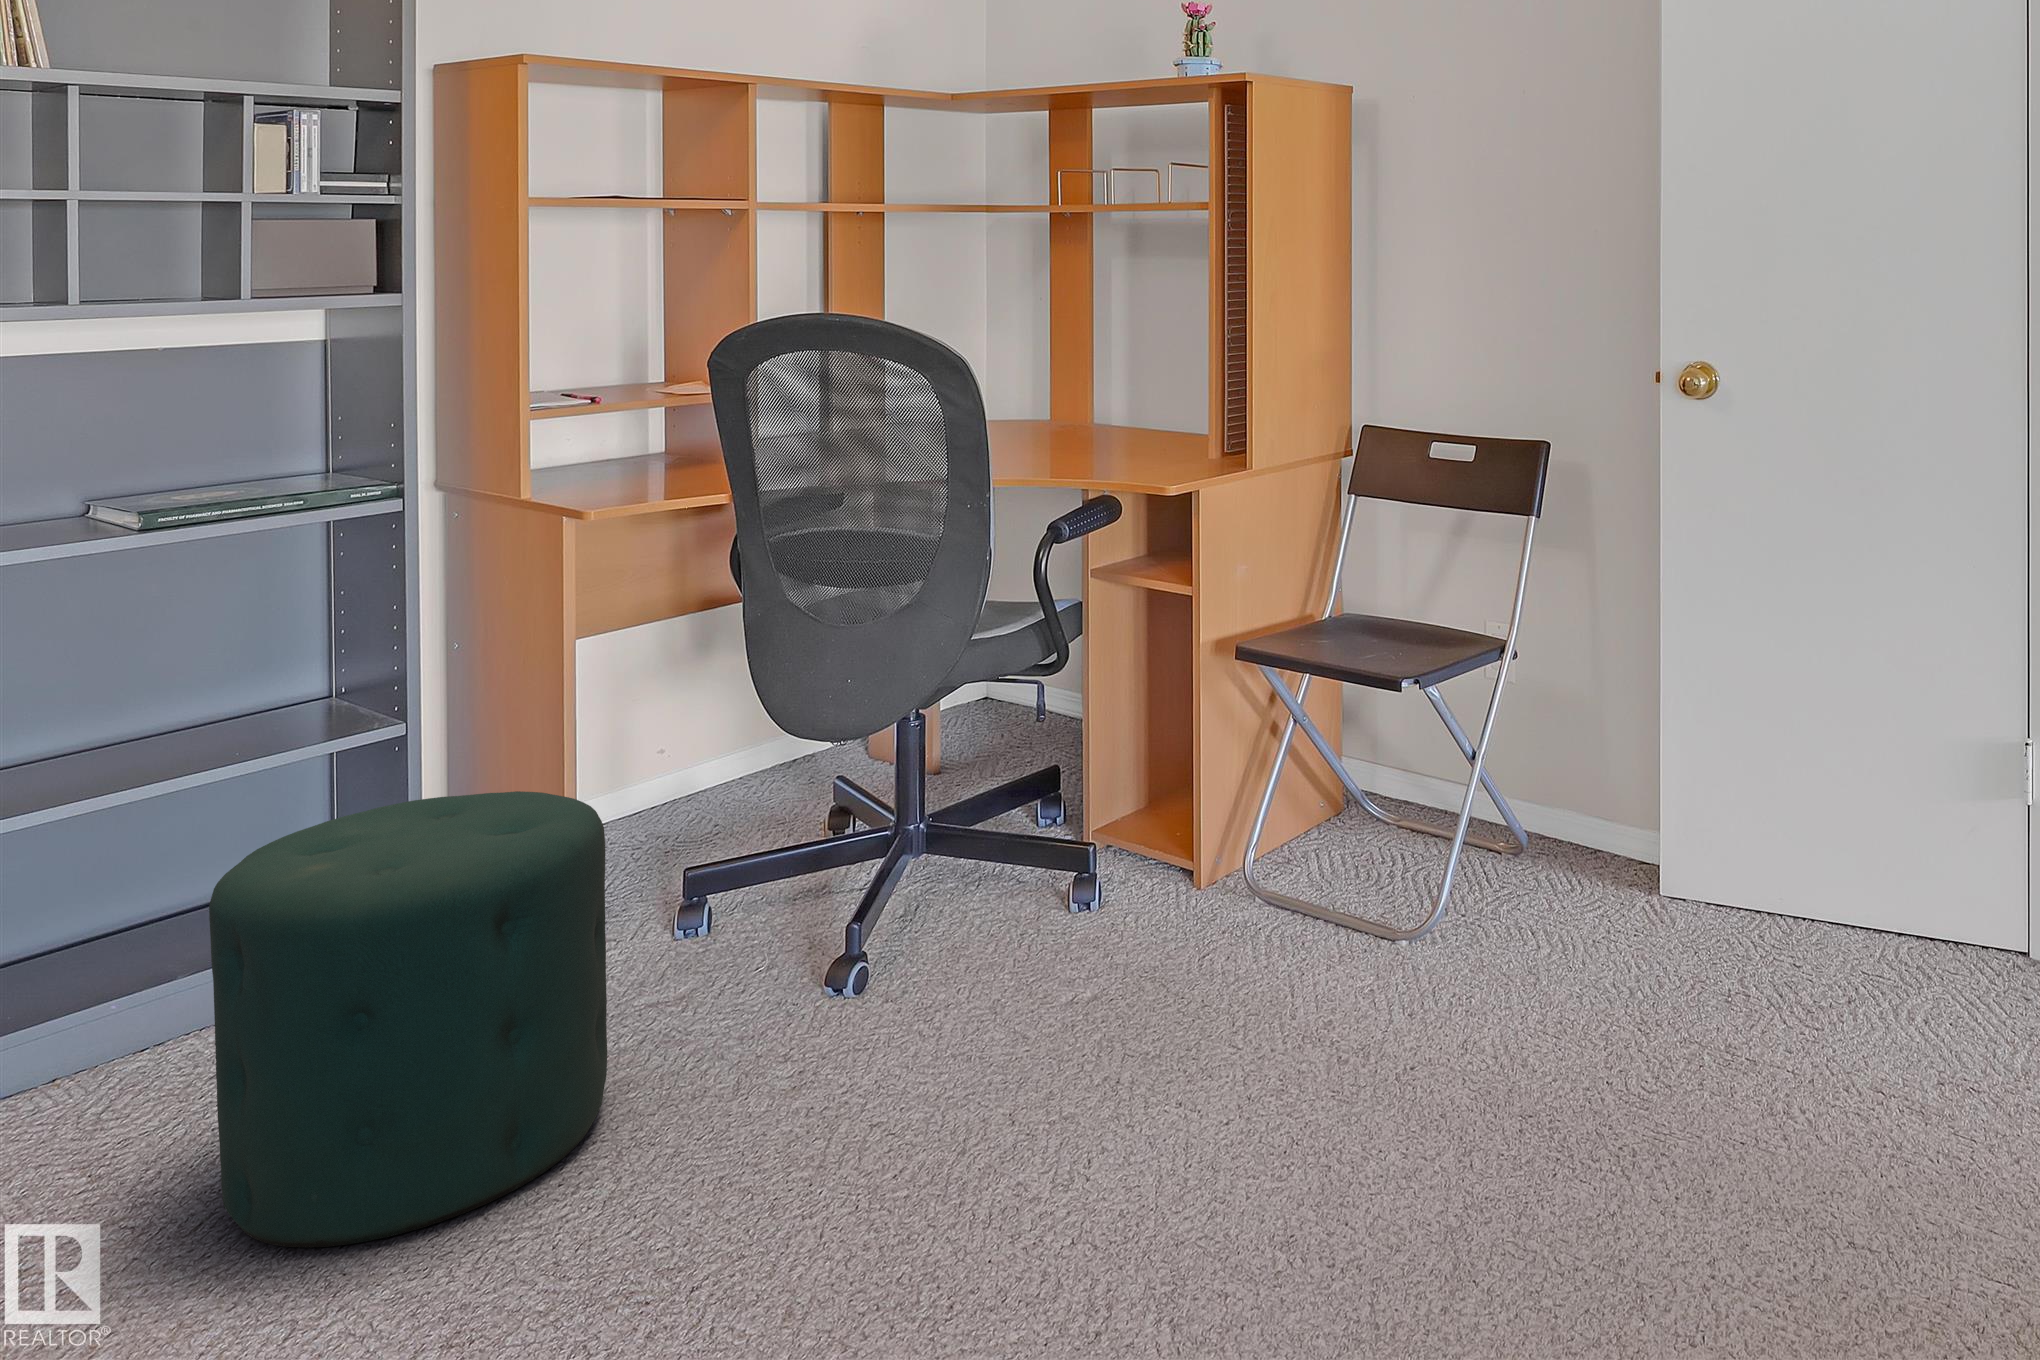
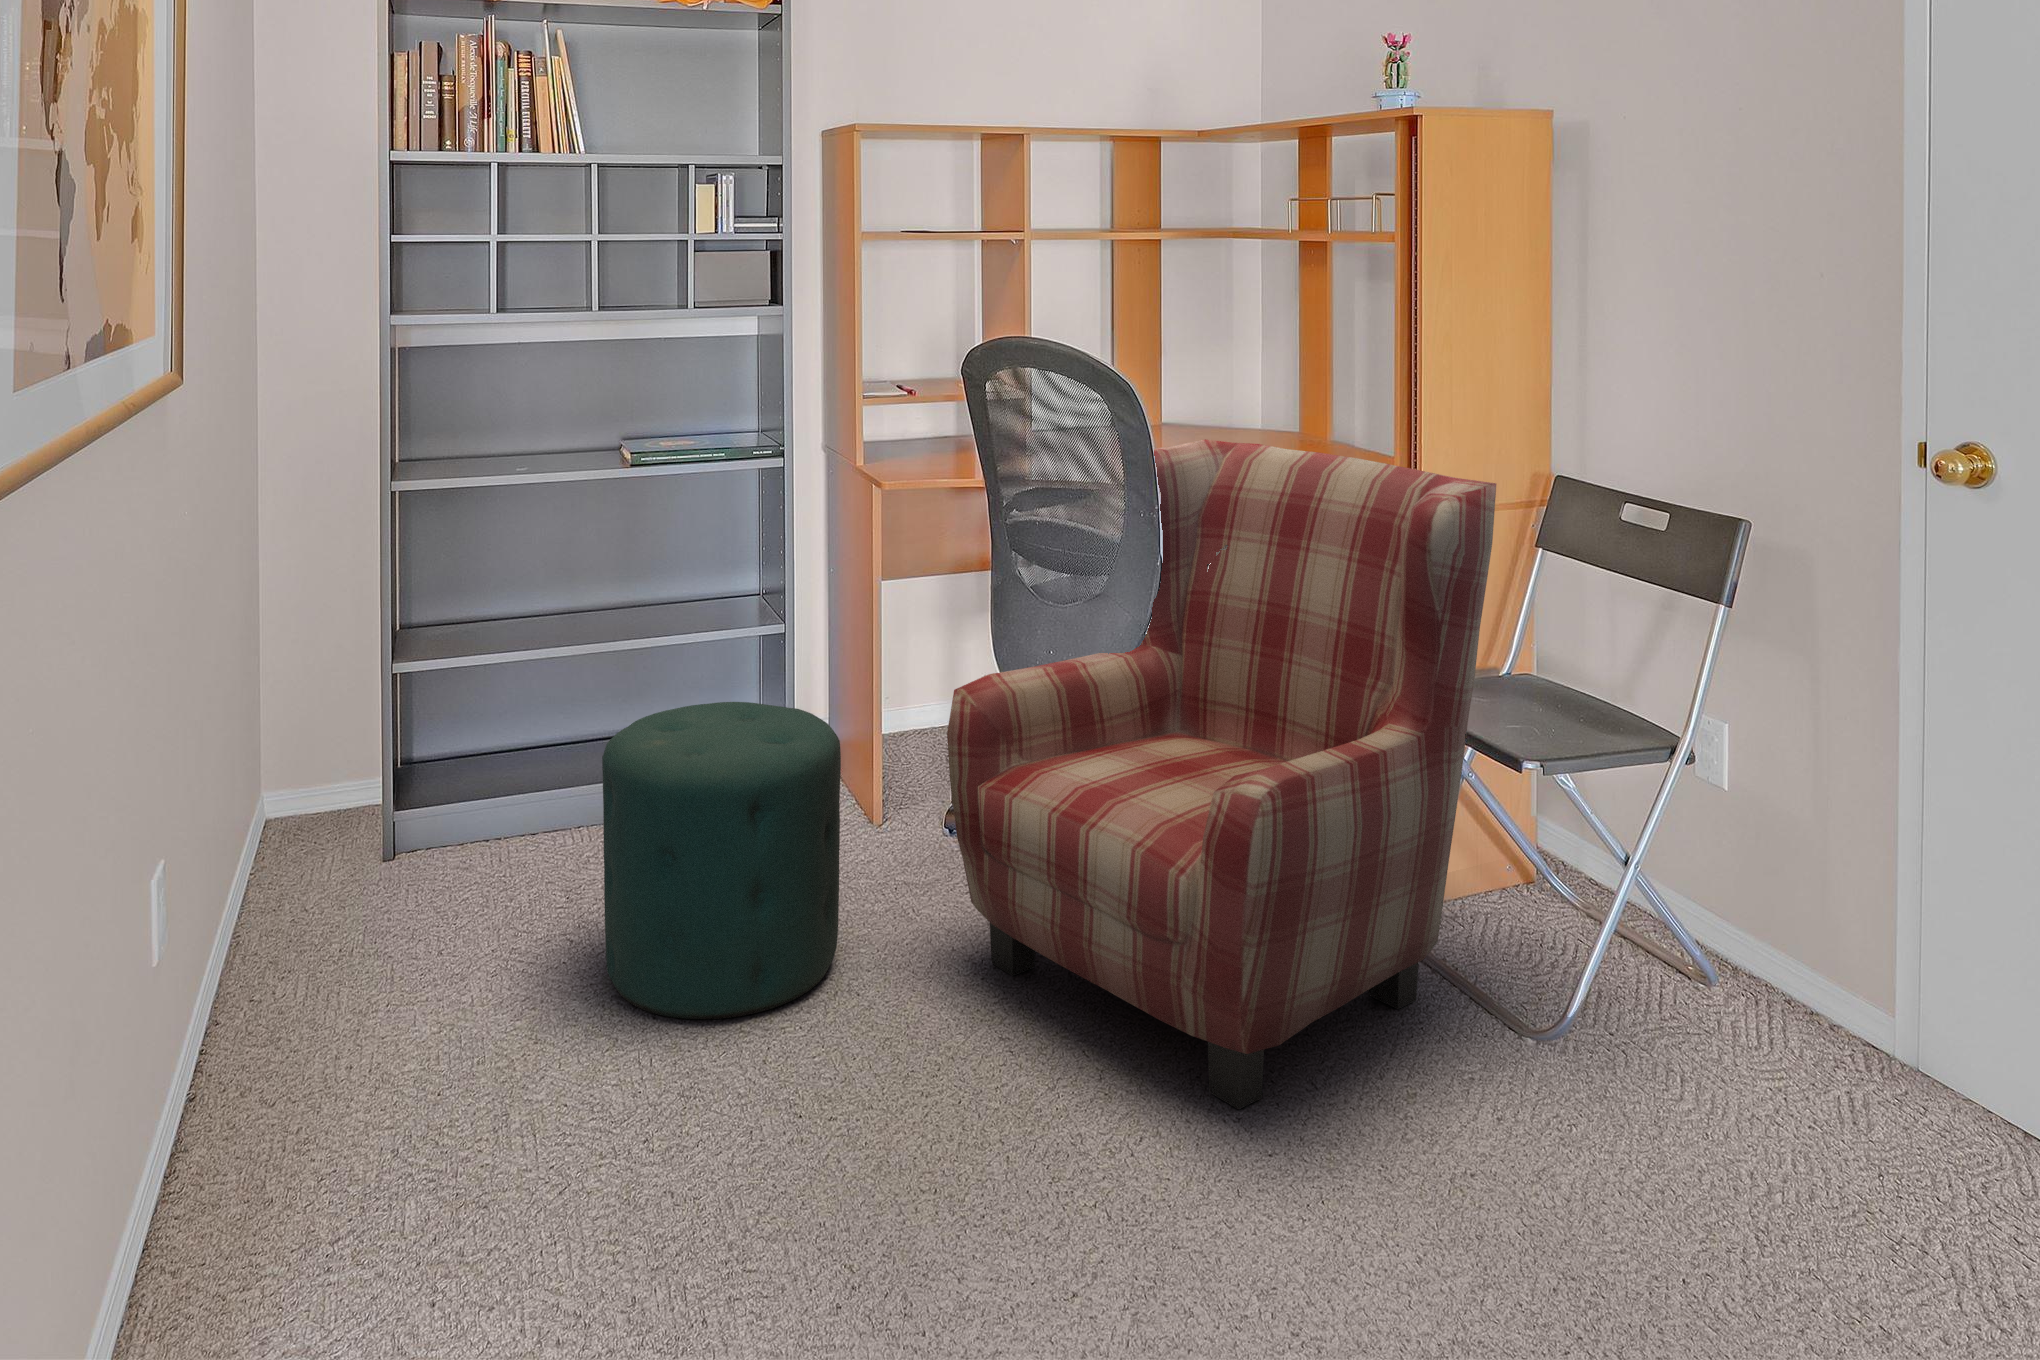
armchair: none [754,416,1346,1093] -> present [947,439,1496,1110]

